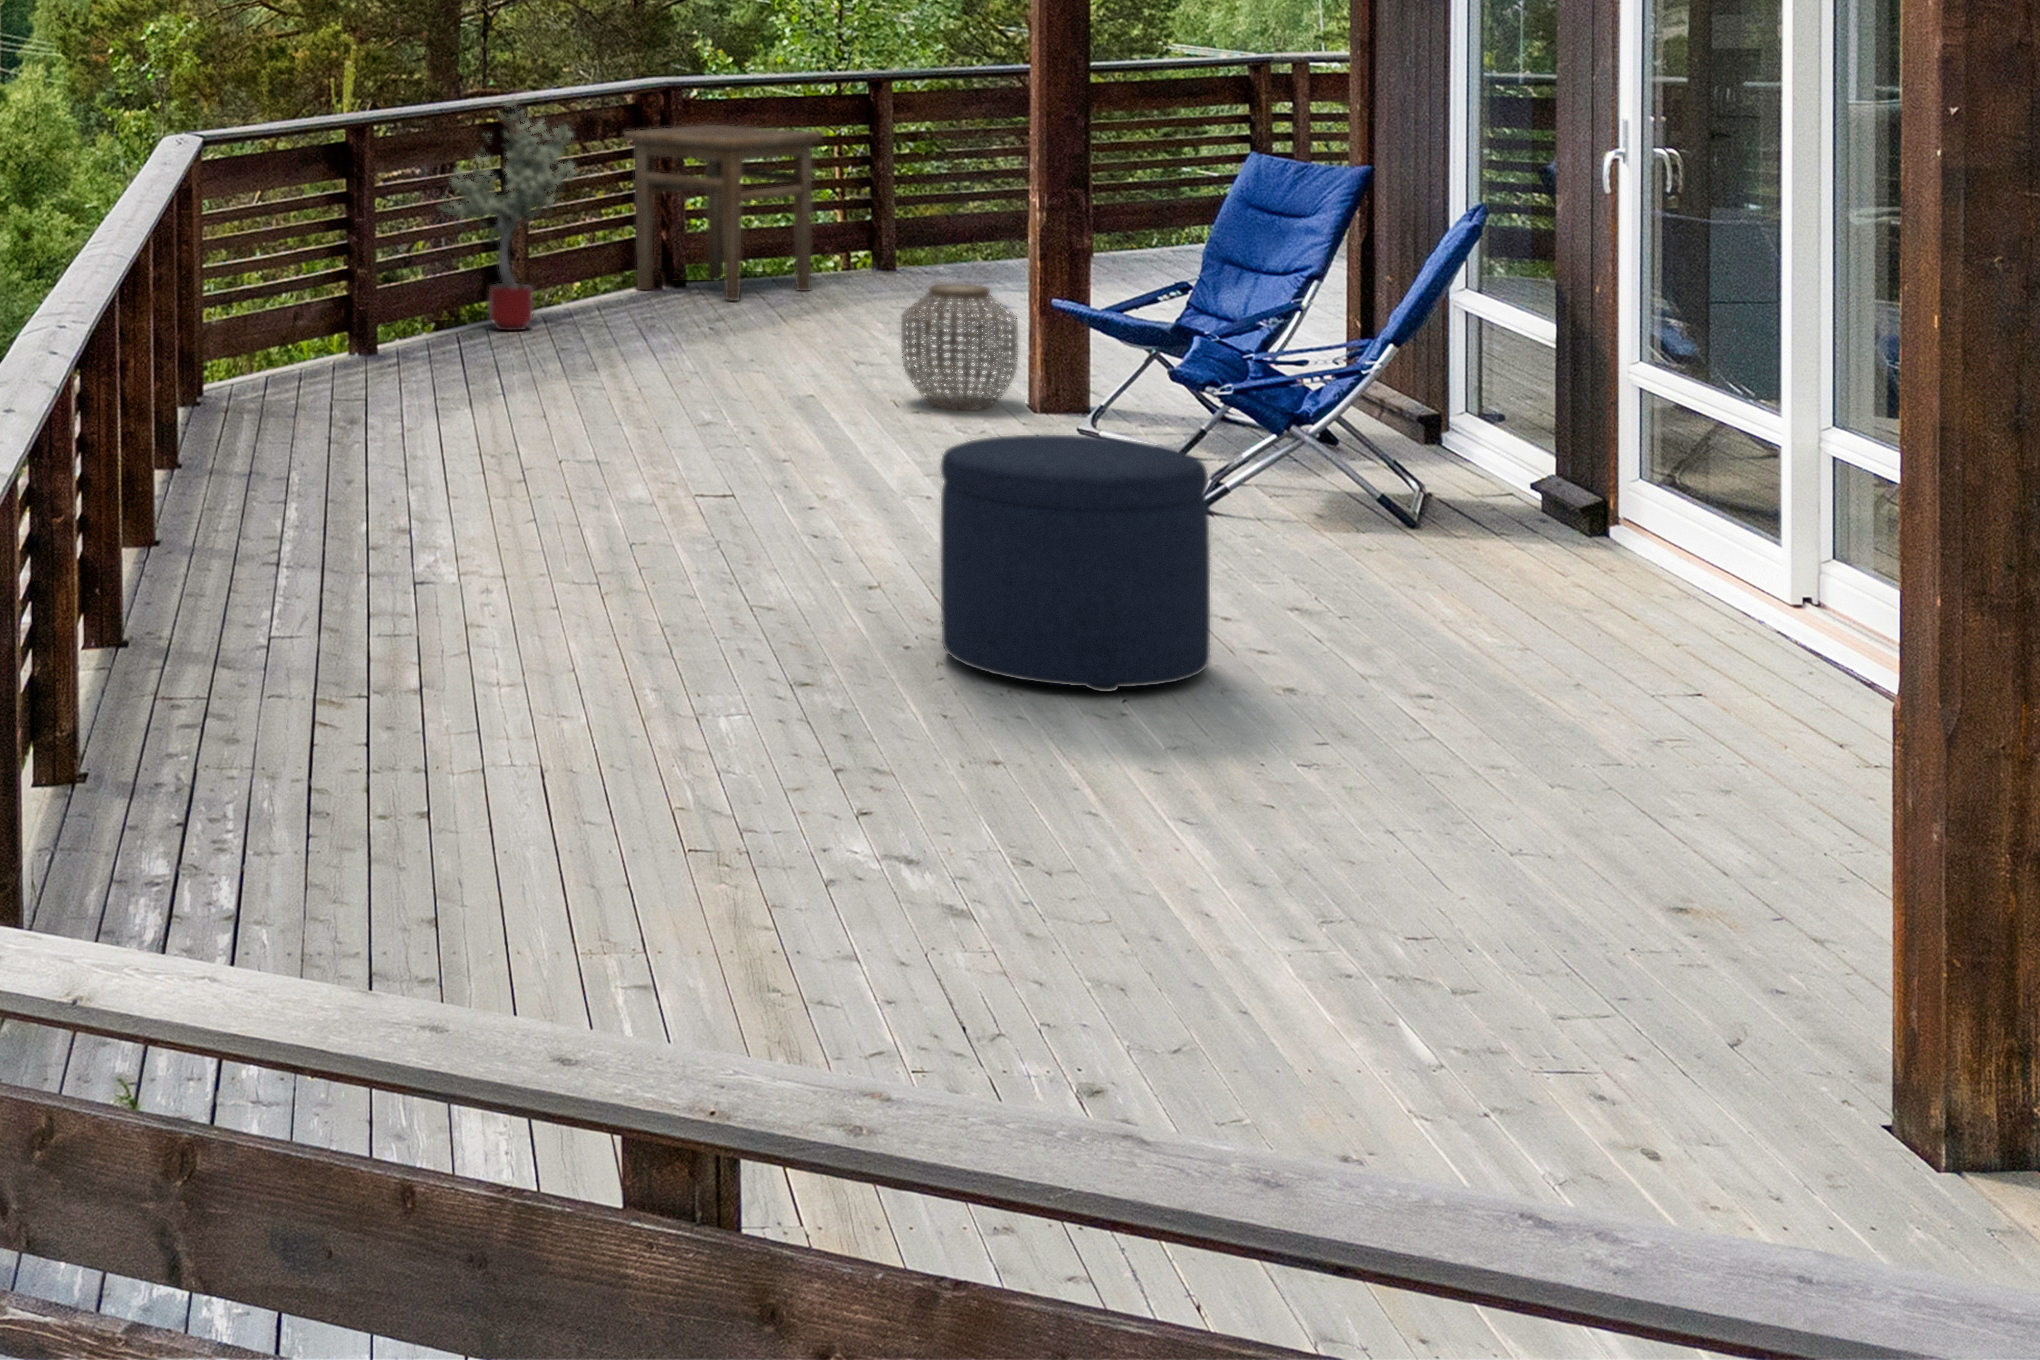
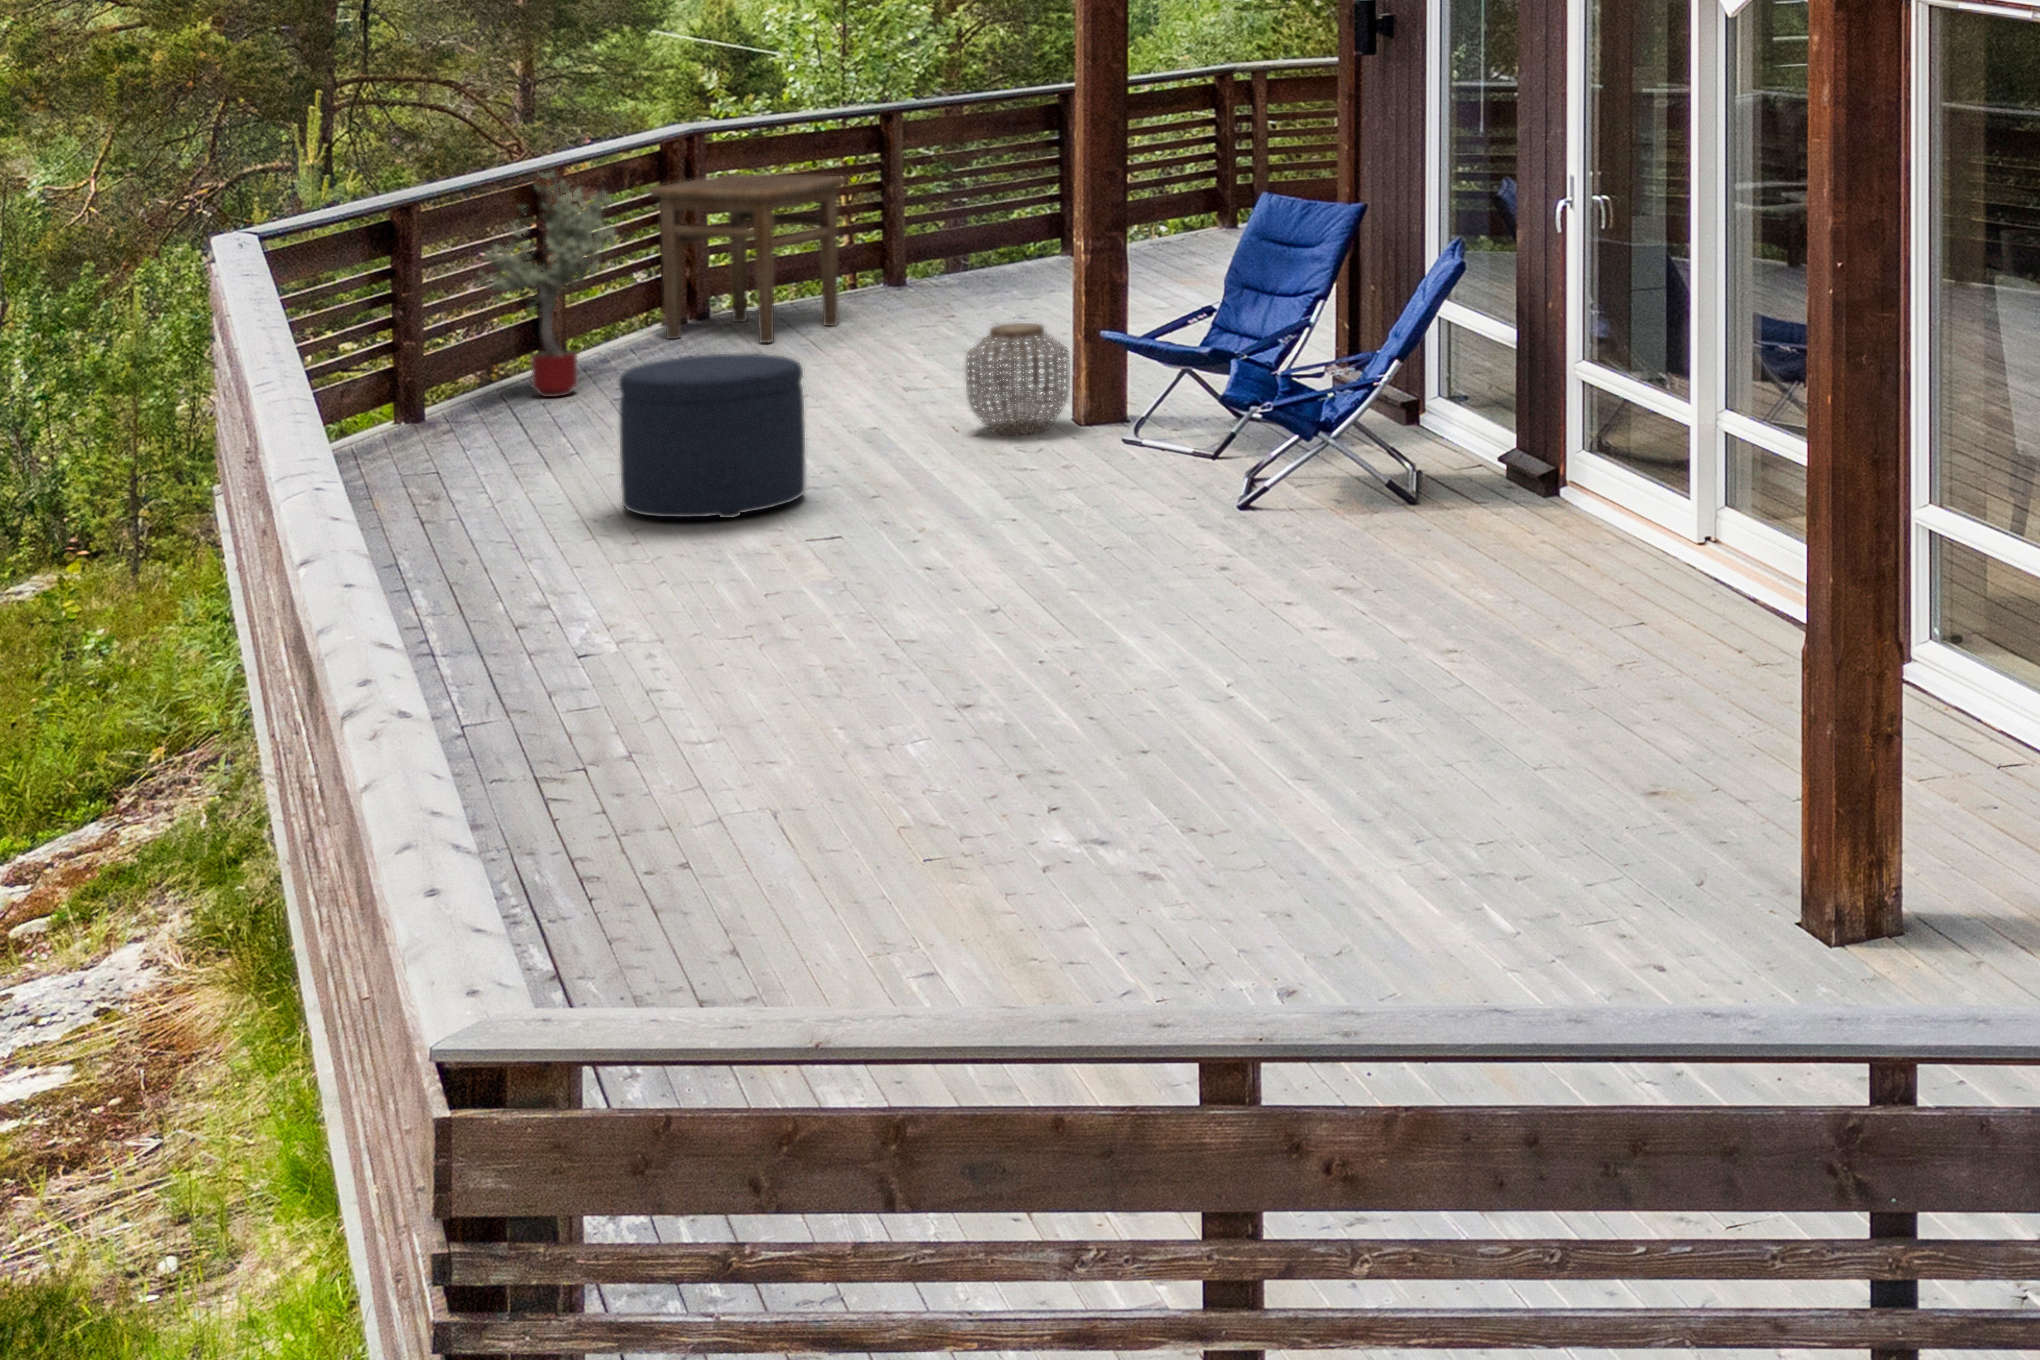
ottoman: present [941,435,1210,692] -> present [619,354,806,518]

